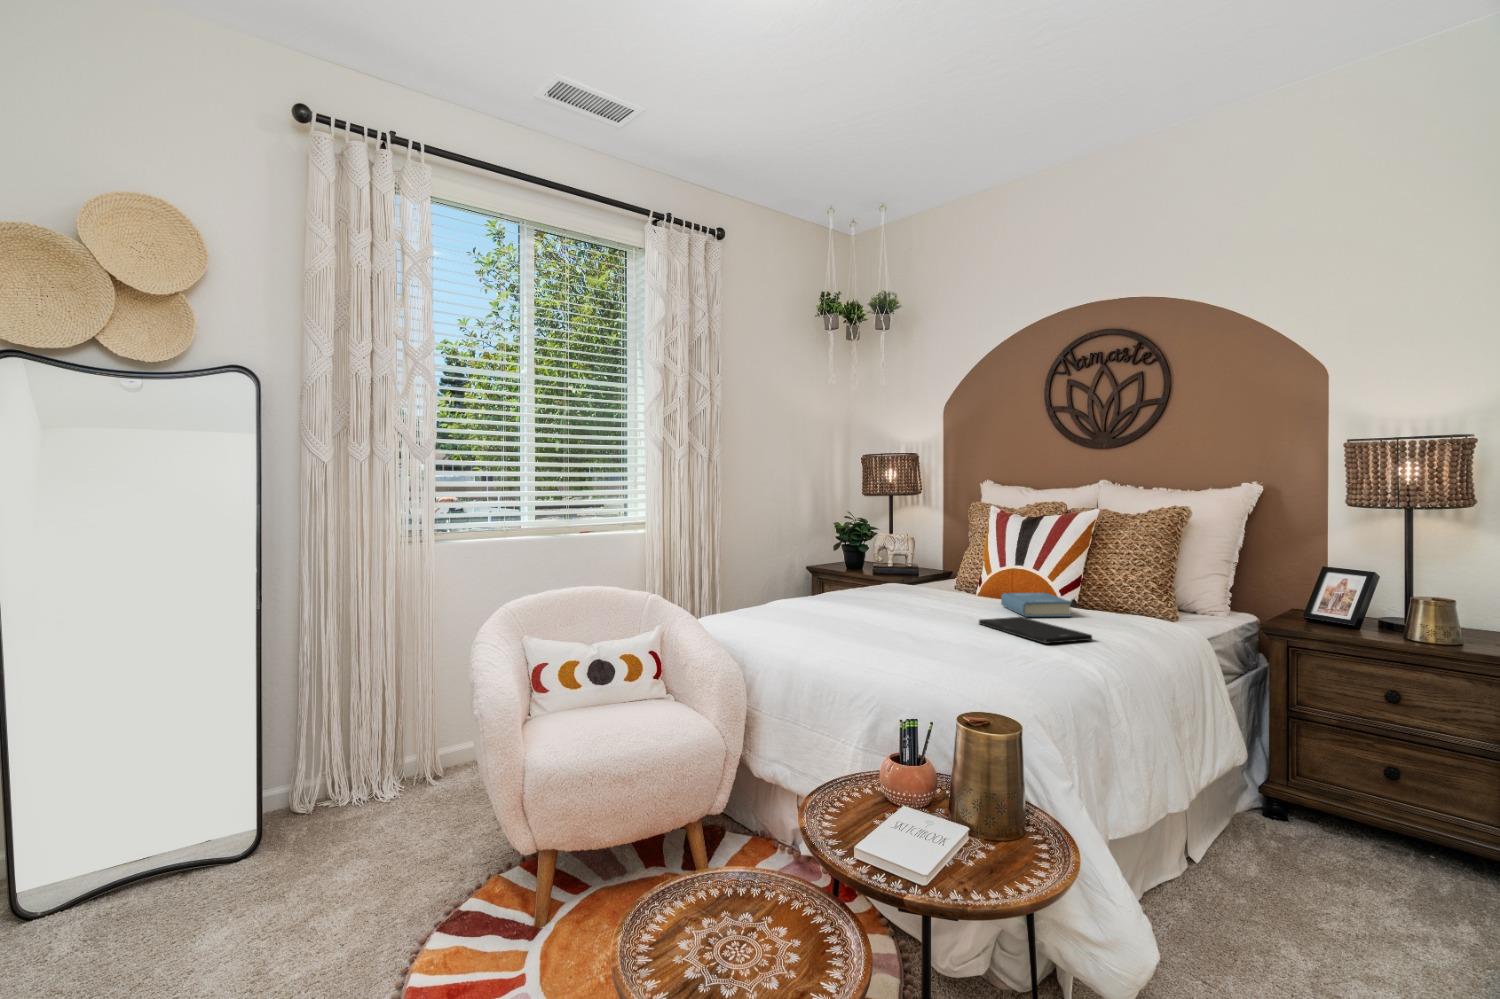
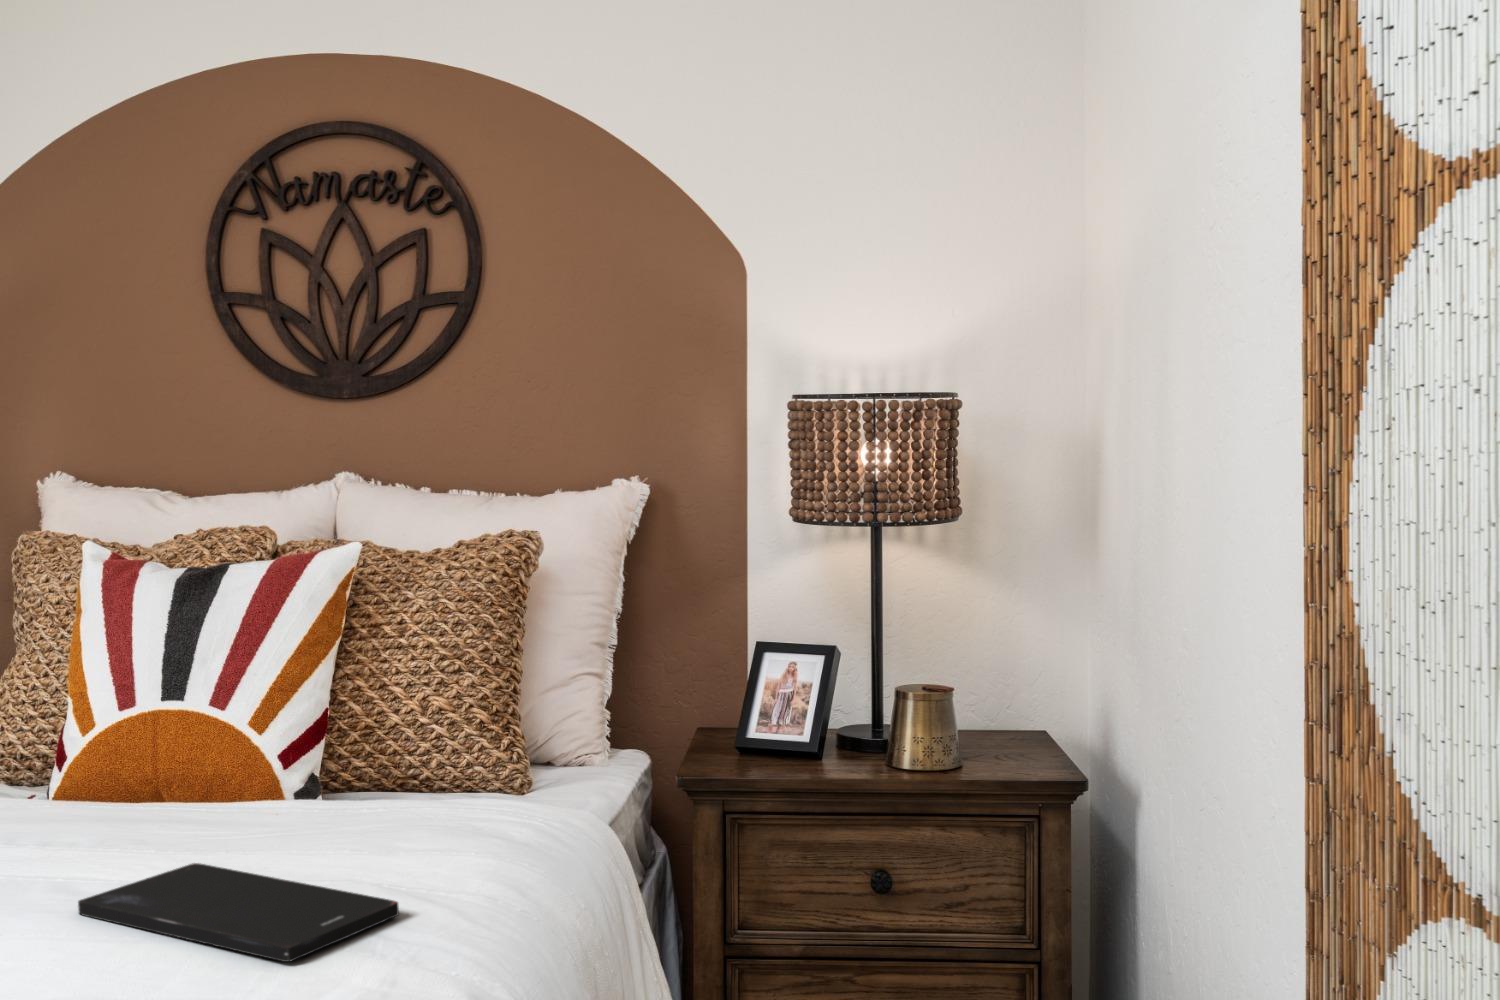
hardback book: present [1001,593,1072,617] -> none [130,768,322,857]

